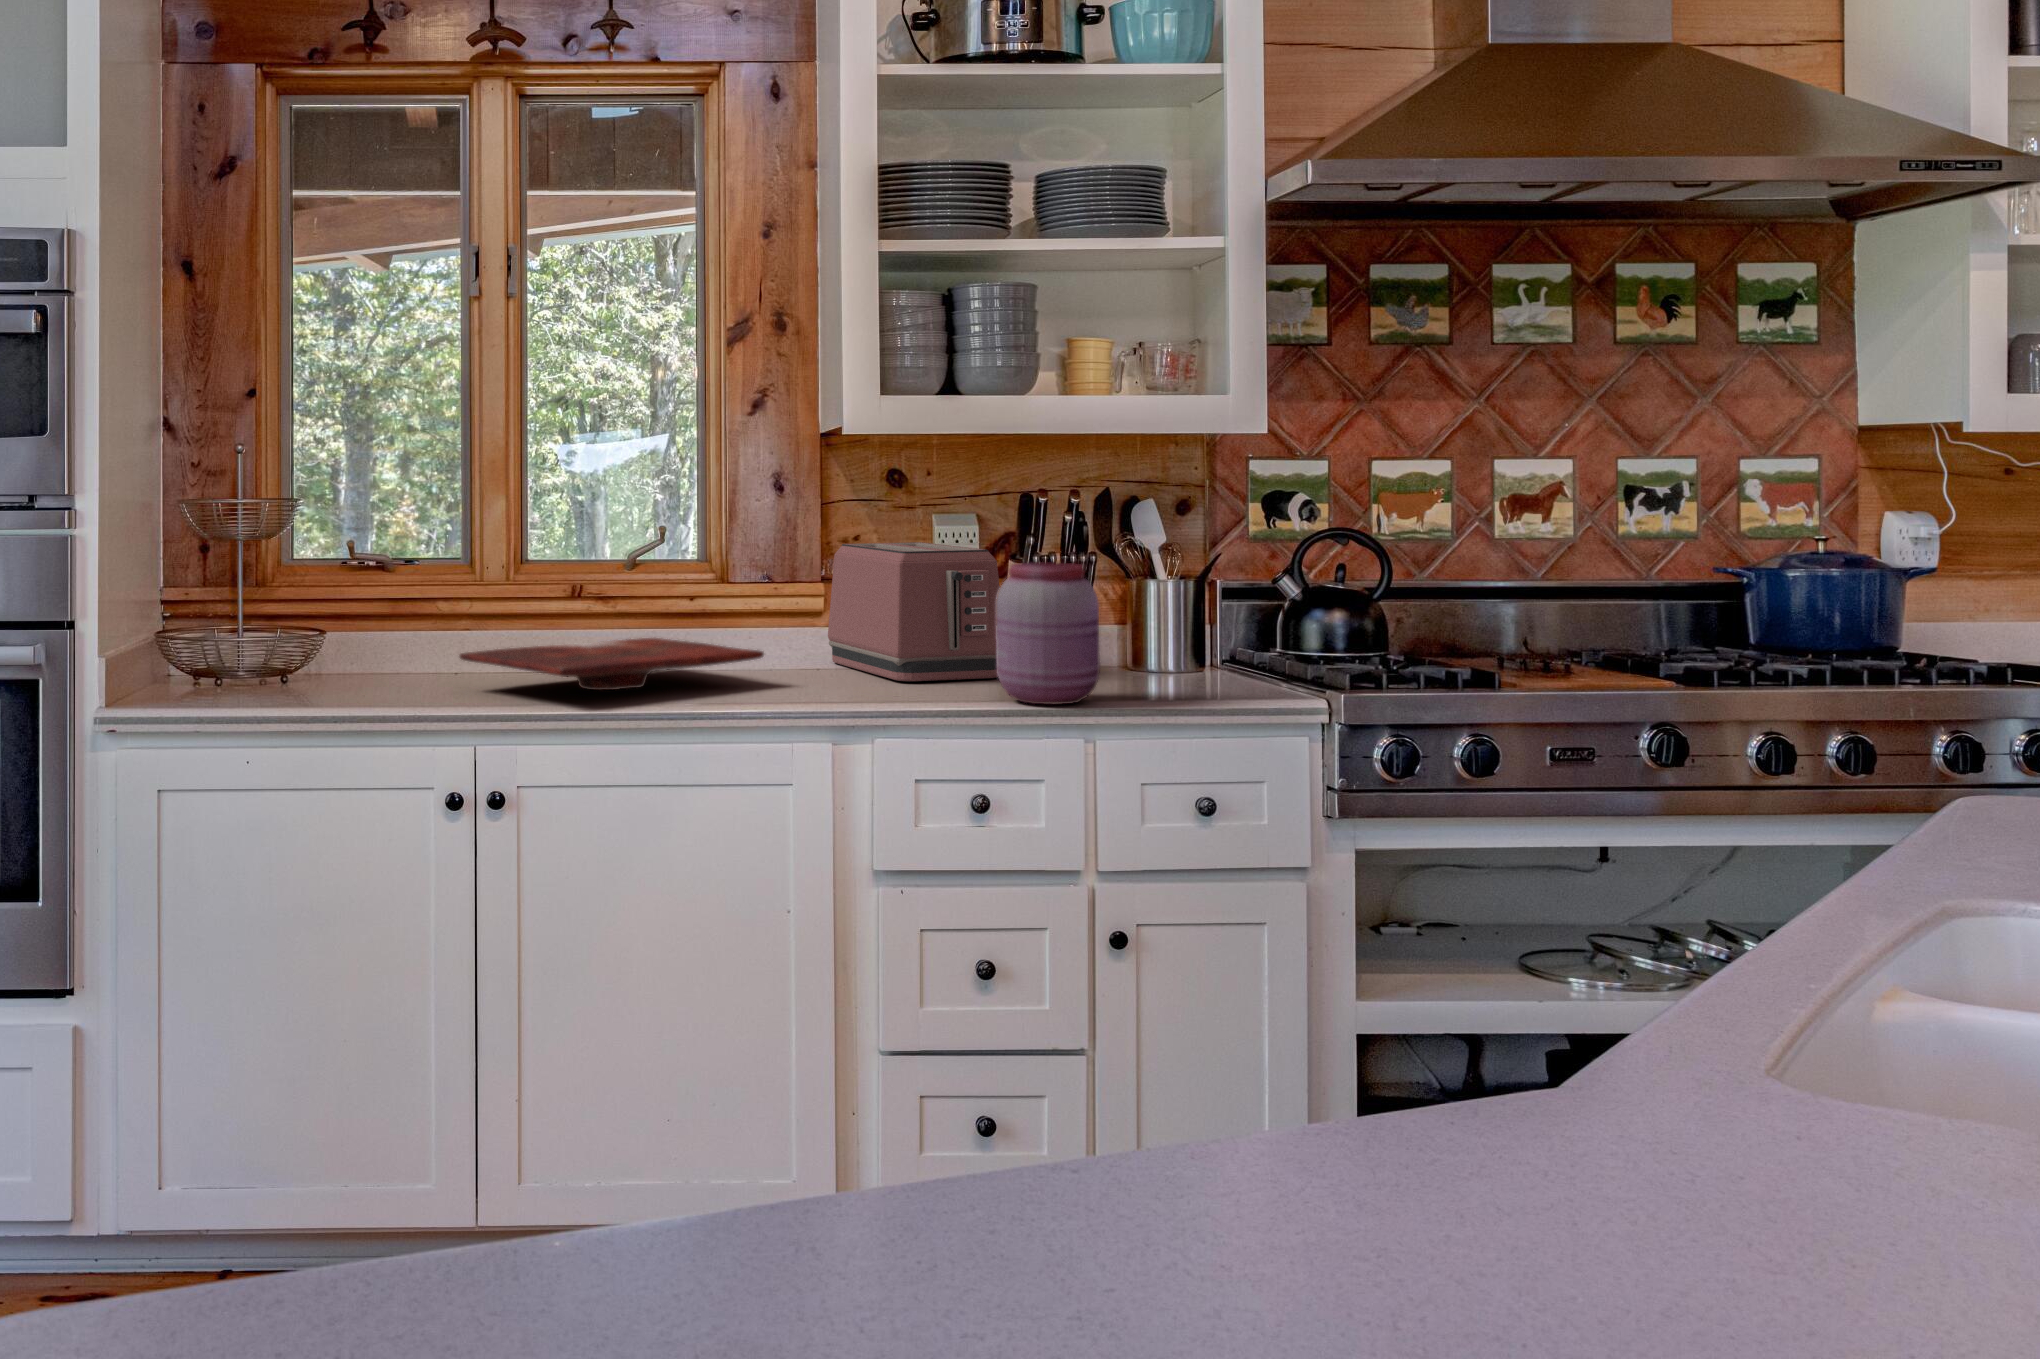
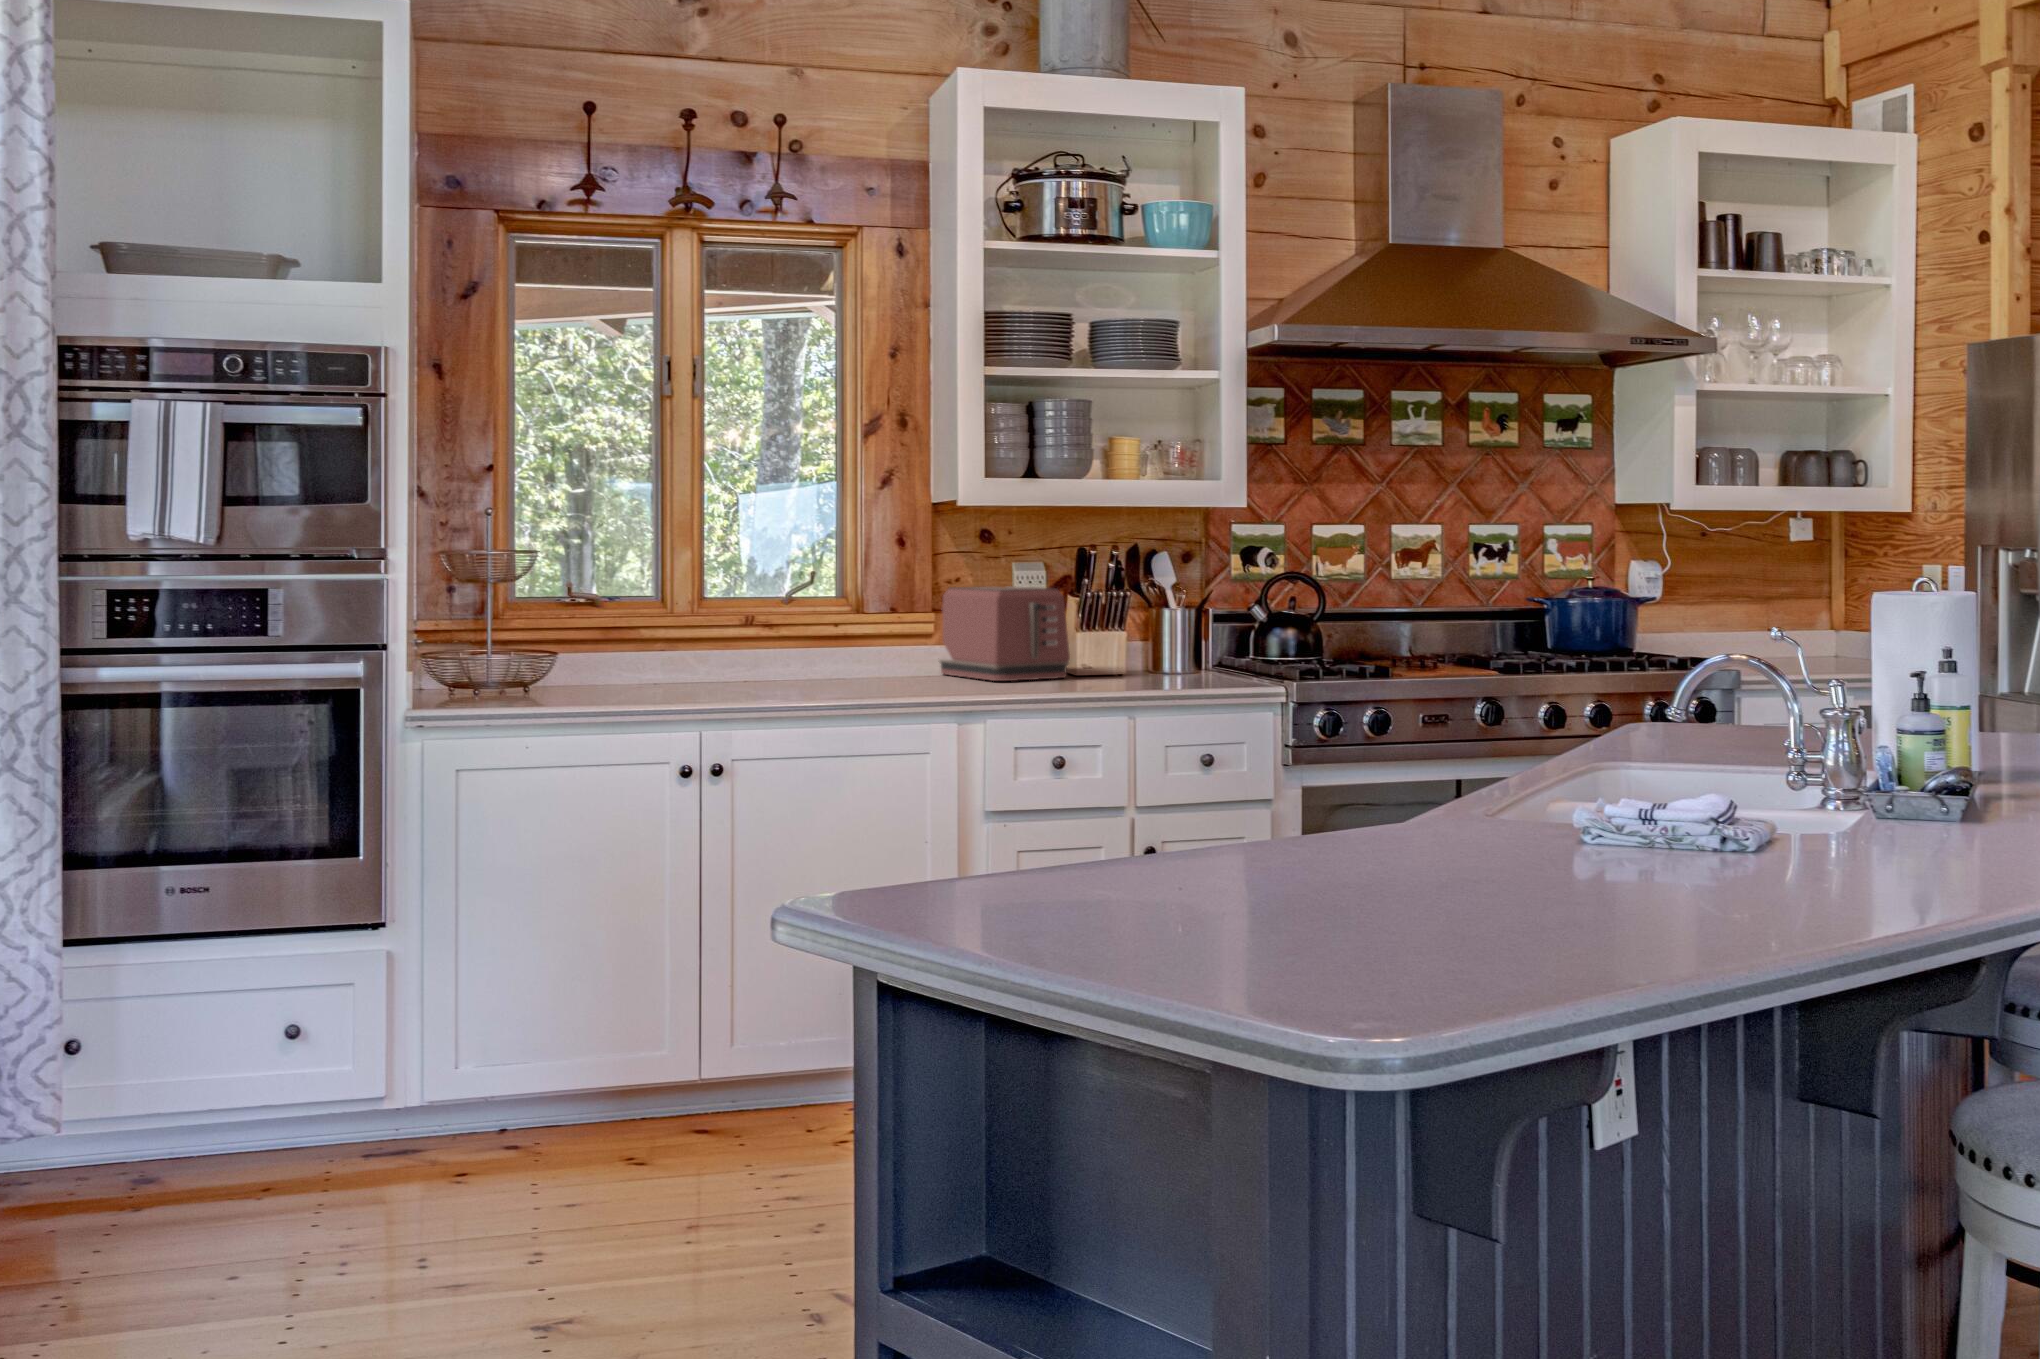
jar: present [996,562,1100,704] -> none [1068,594,1137,688]
cutting board: present [460,638,764,690] -> none [673,658,901,692]

